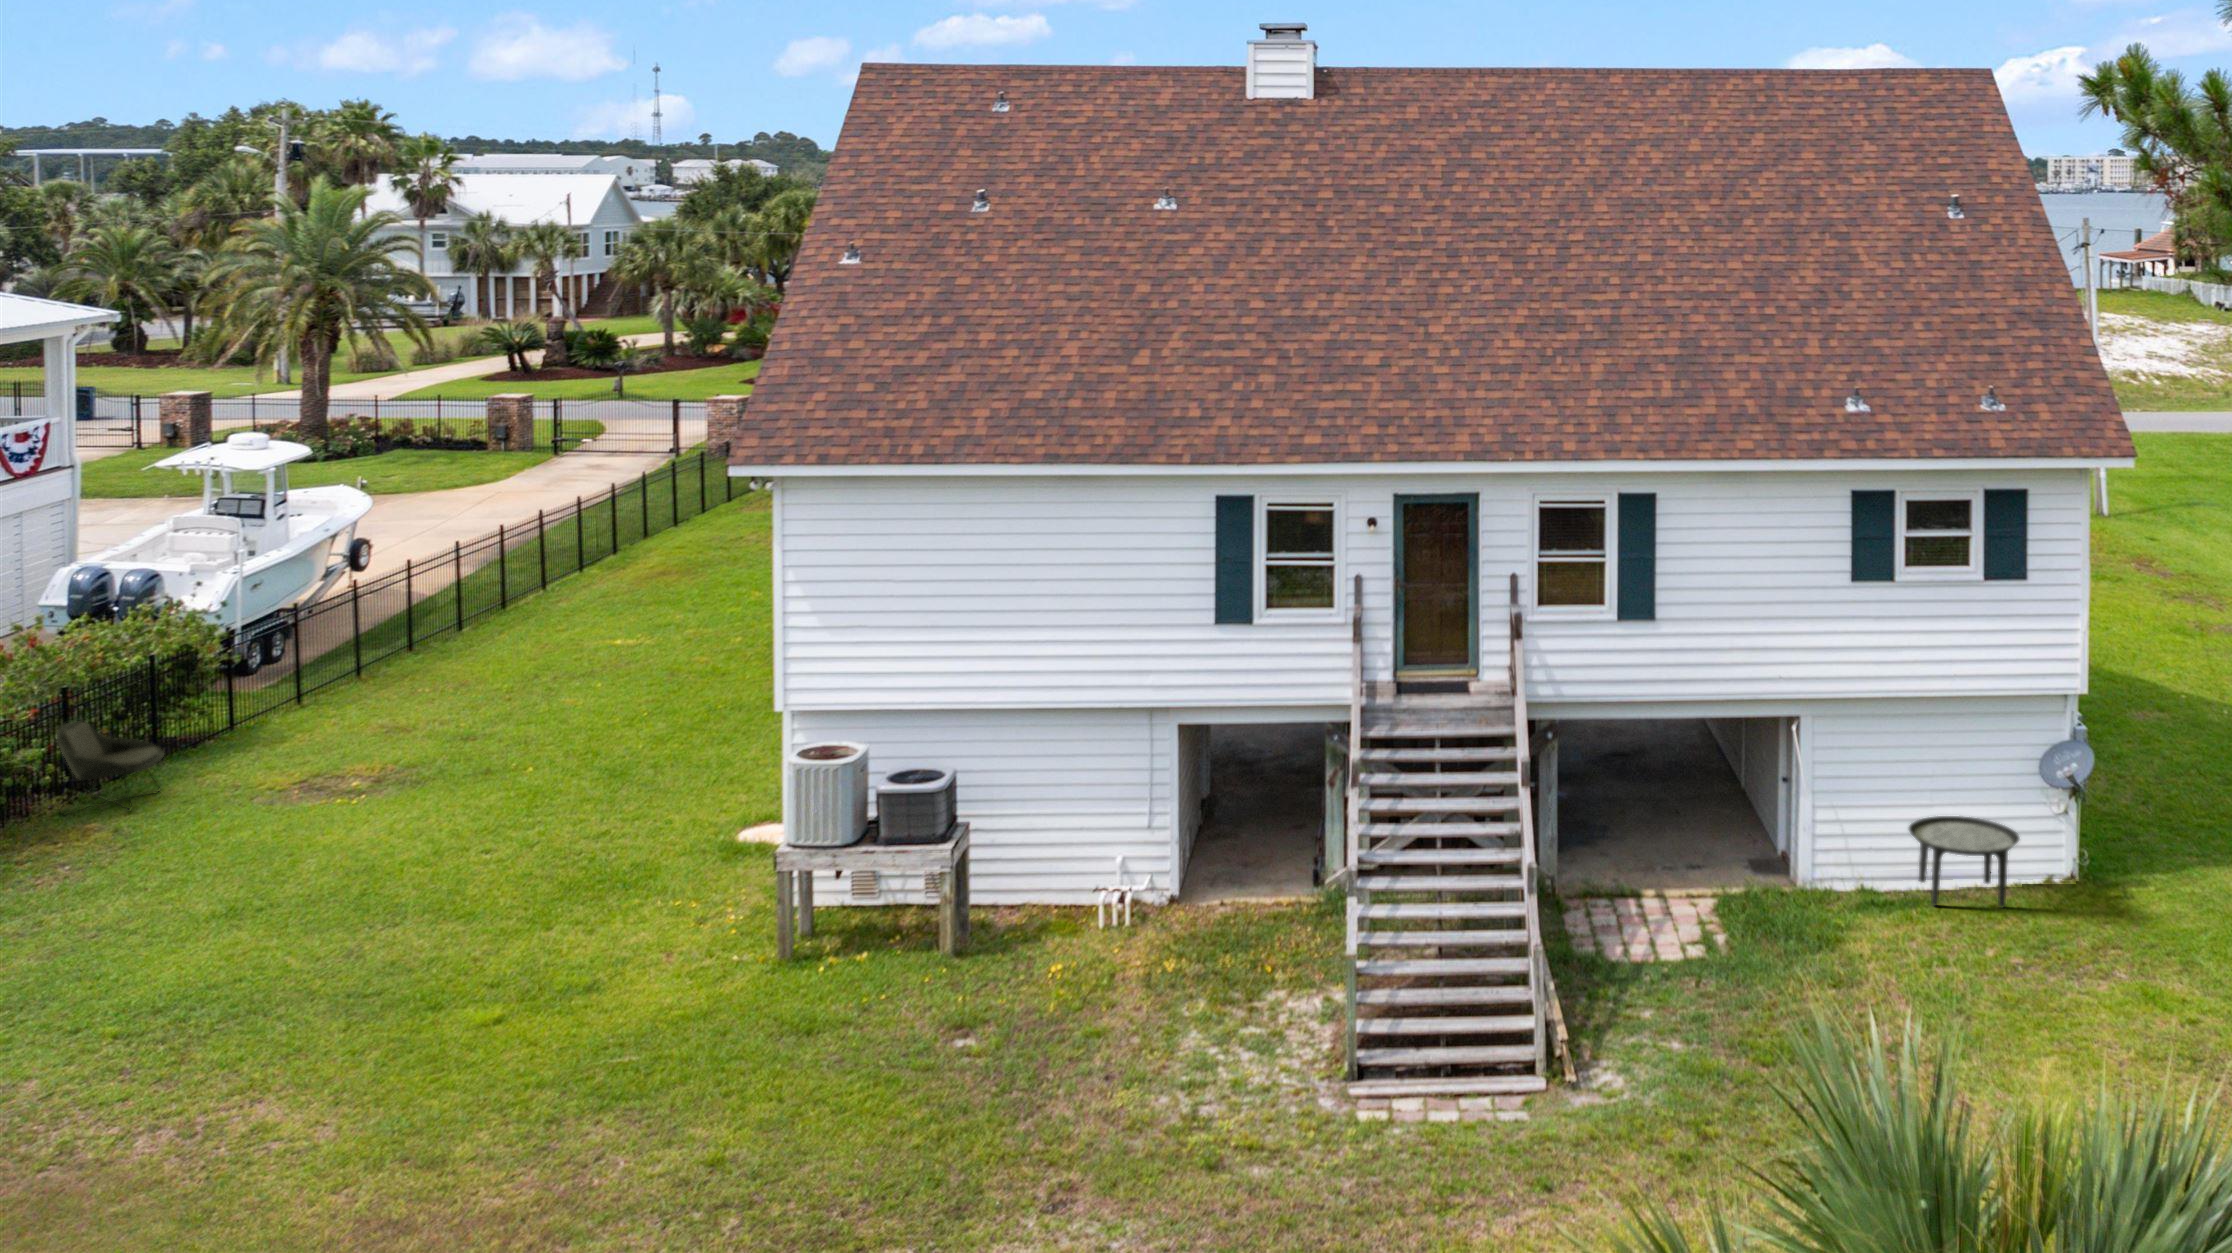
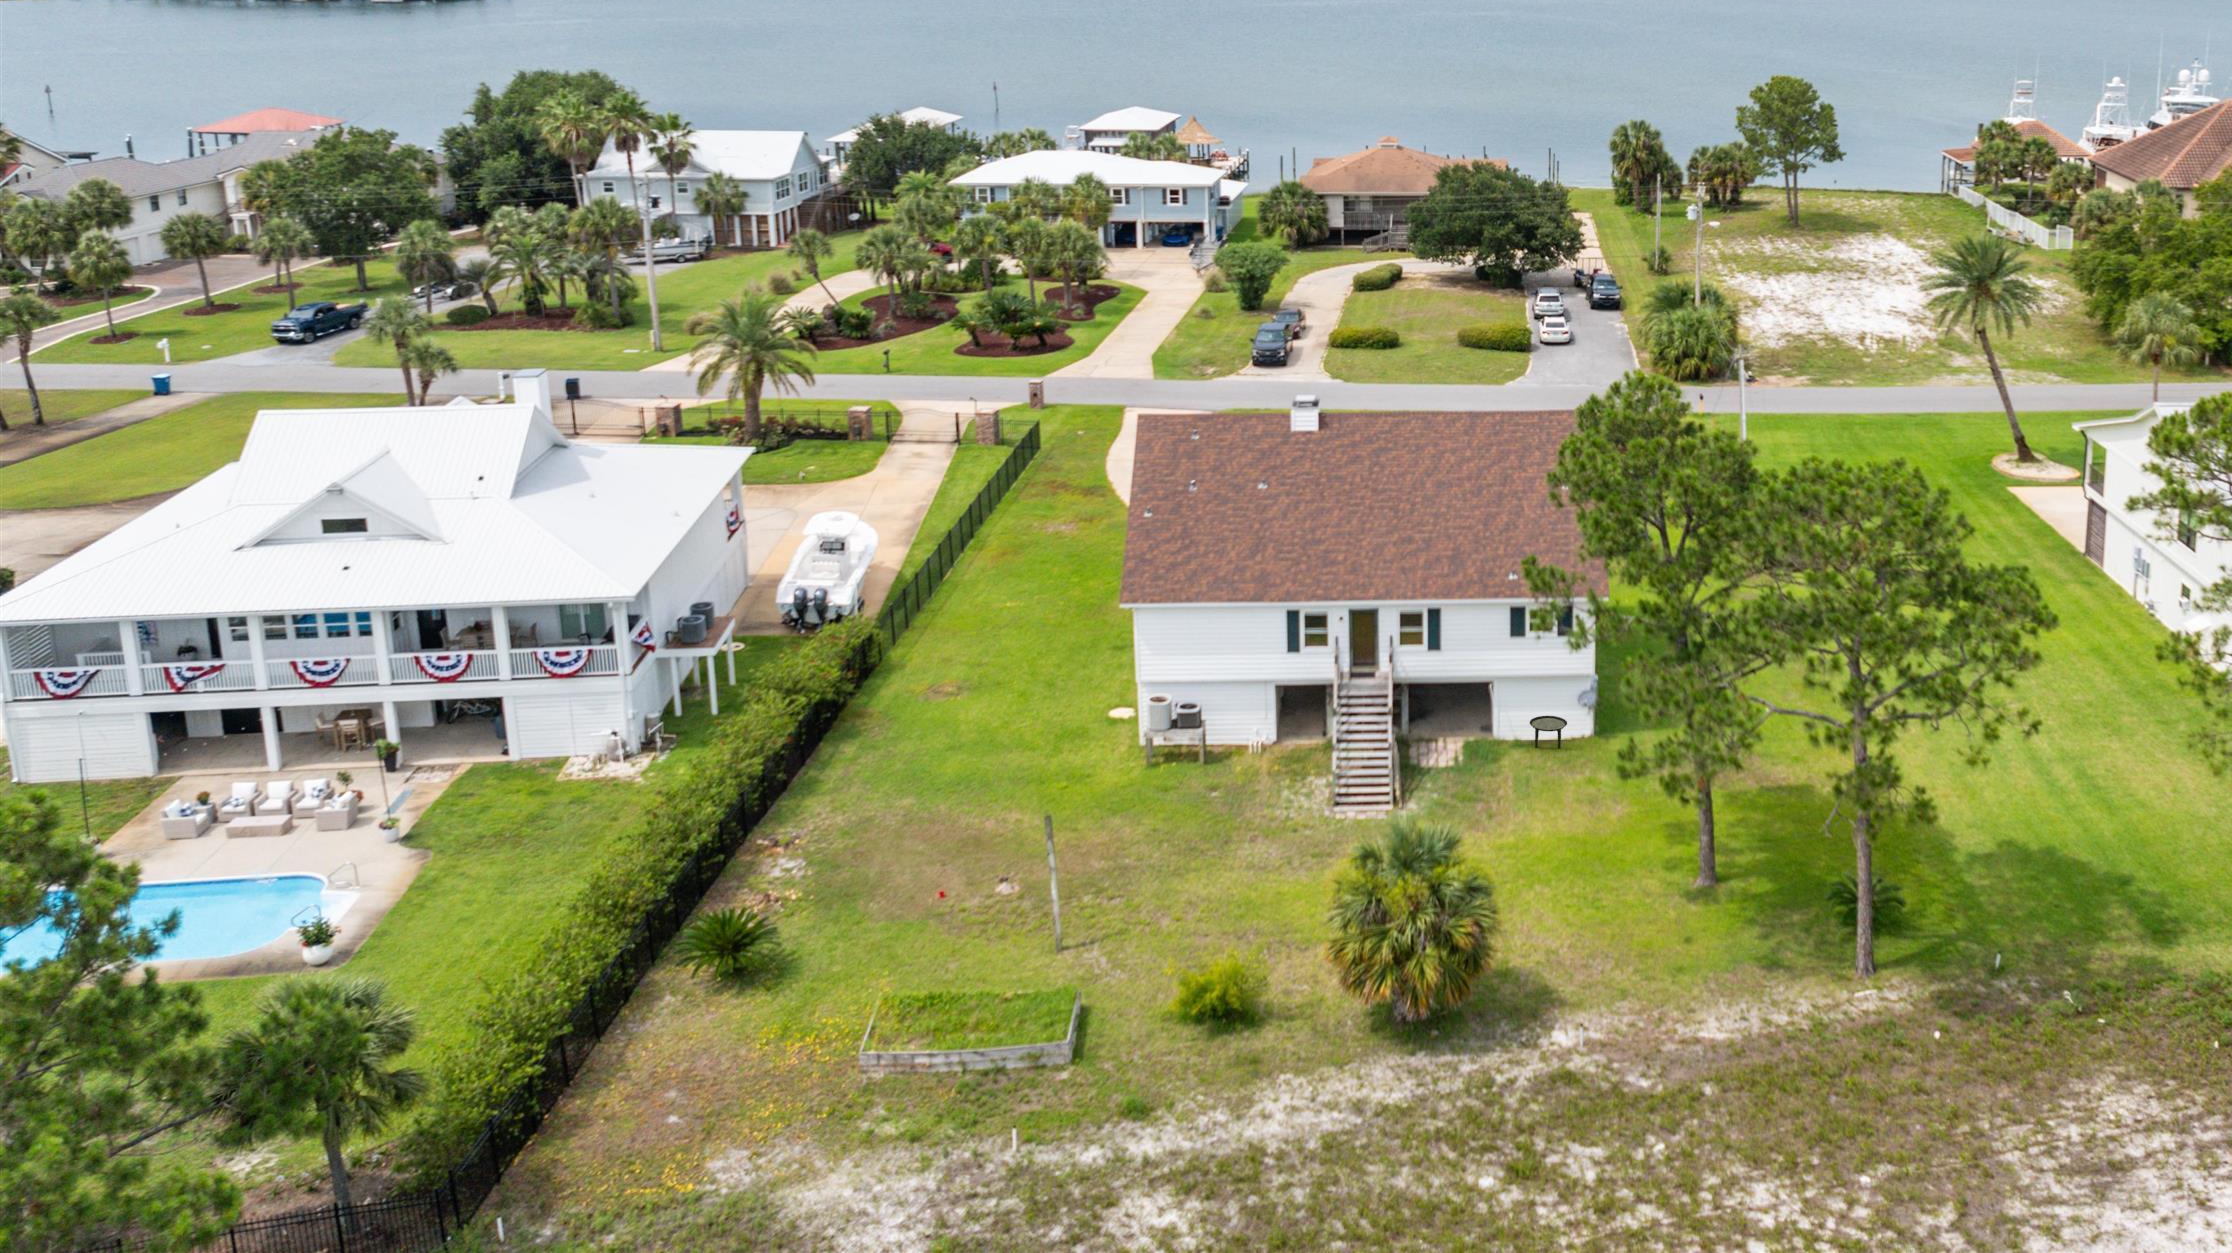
lounge chair: present [57,722,164,815] -> none [865,680,896,715]

